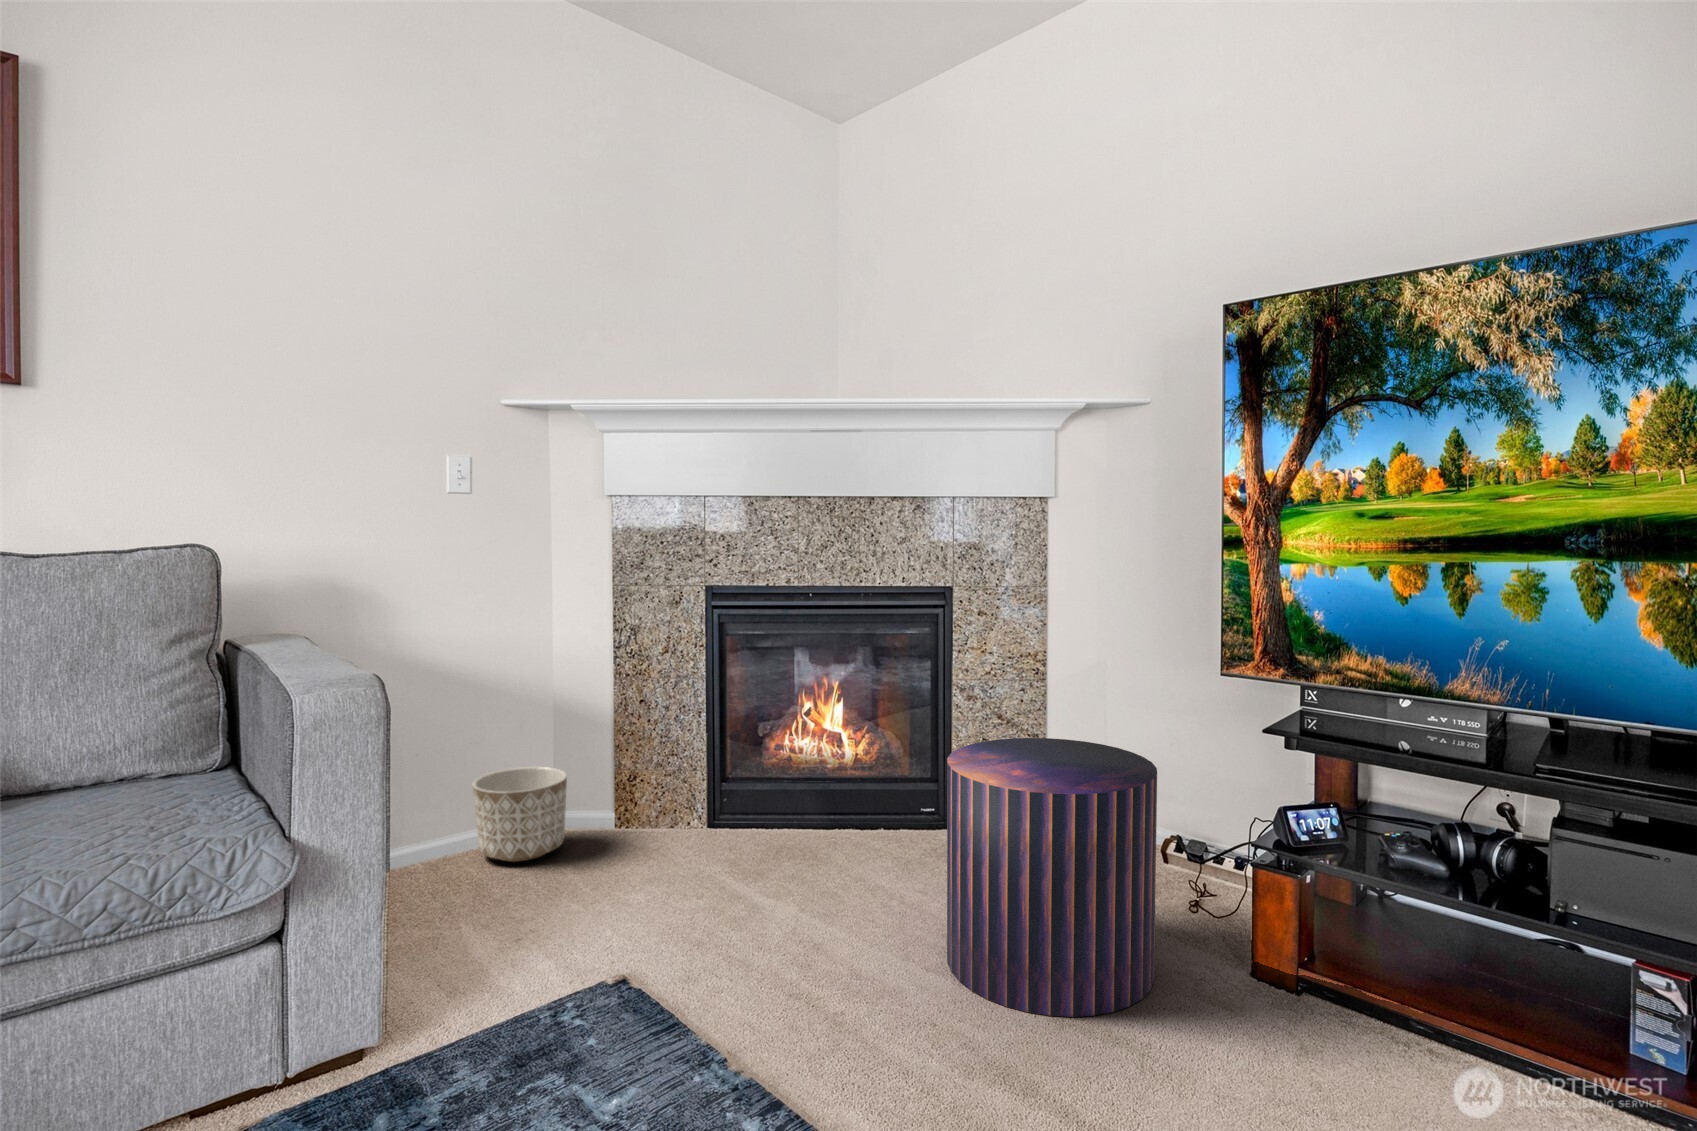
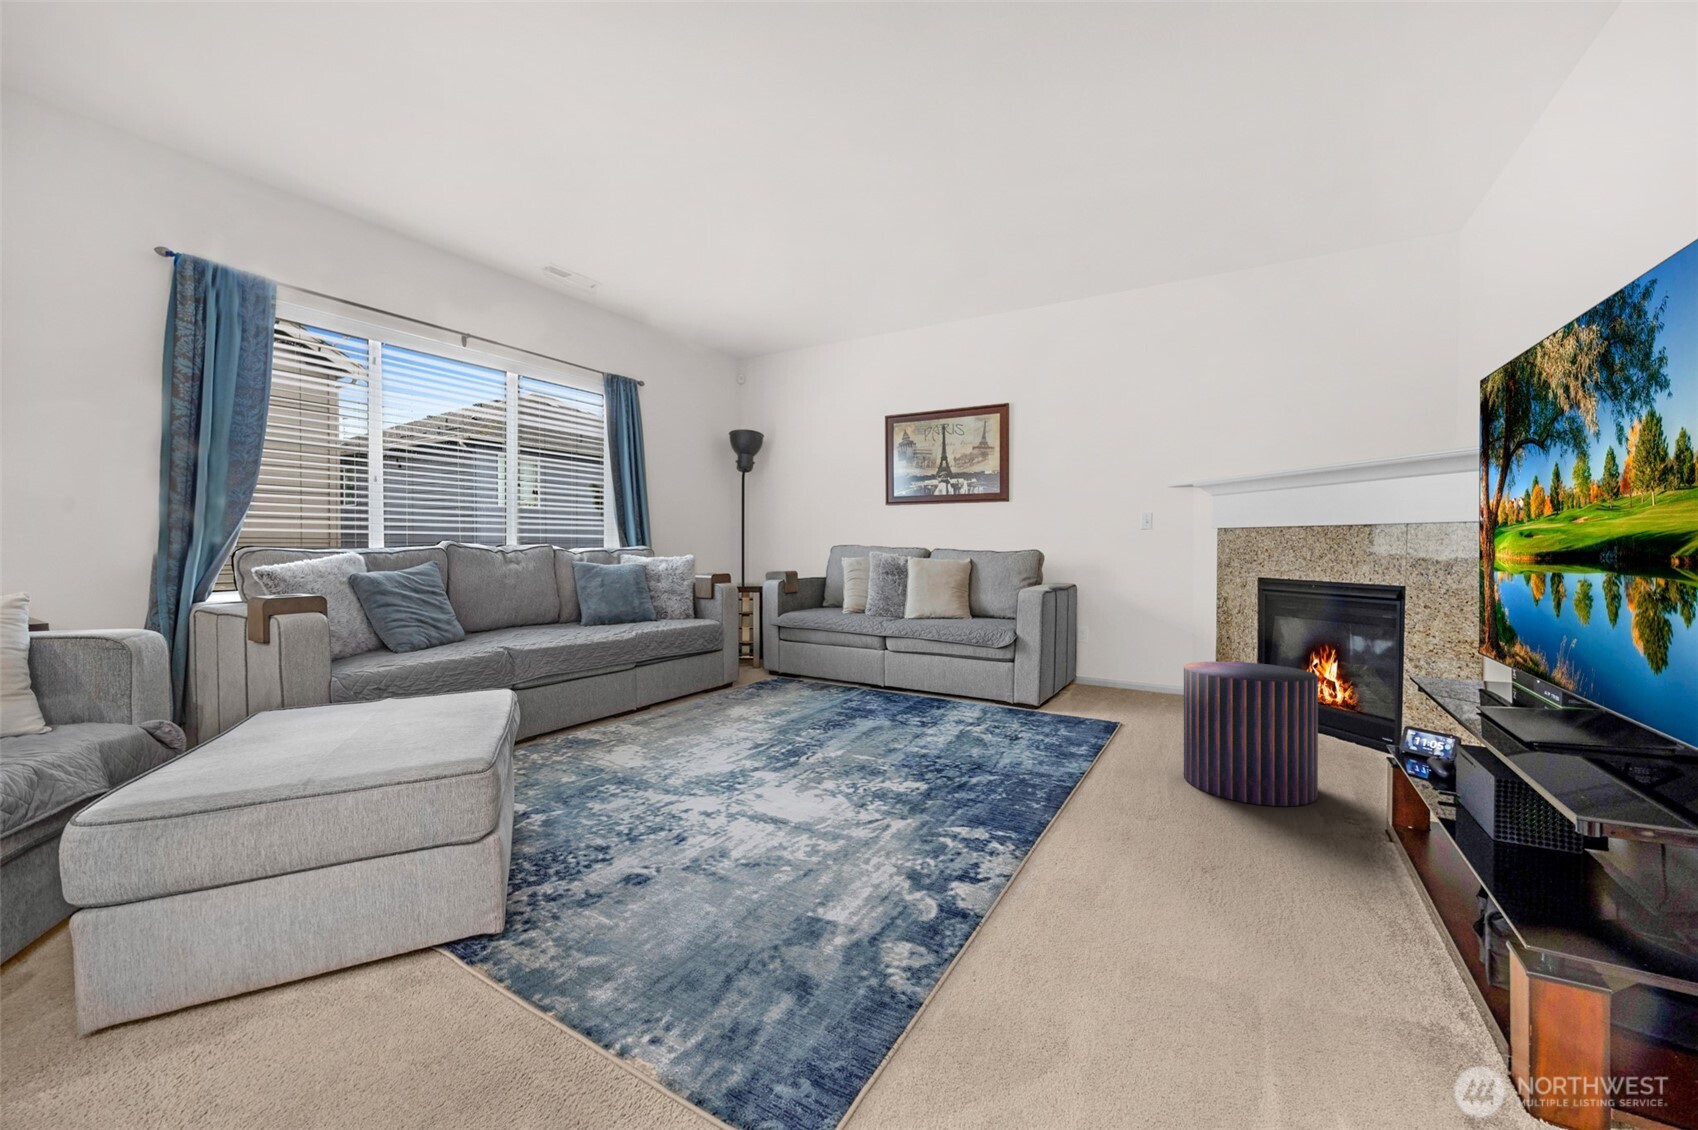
planter: present [473,767,567,862] -> none [1133,660,1179,700]

